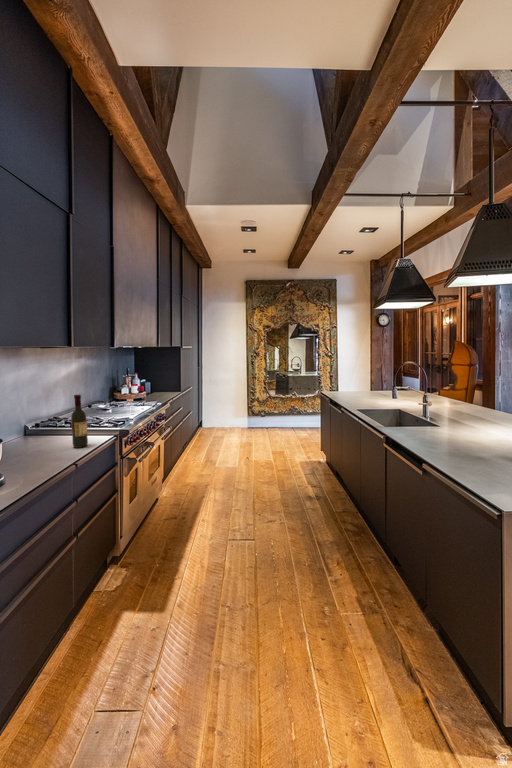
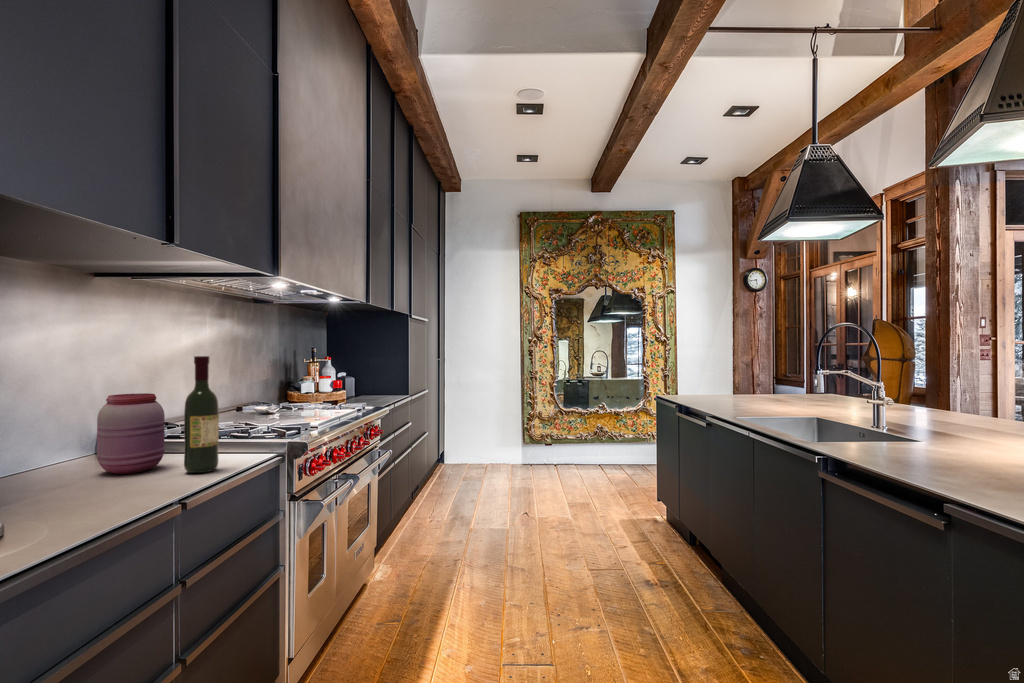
jar: none [32,411,62,448] -> present [97,393,165,474]

